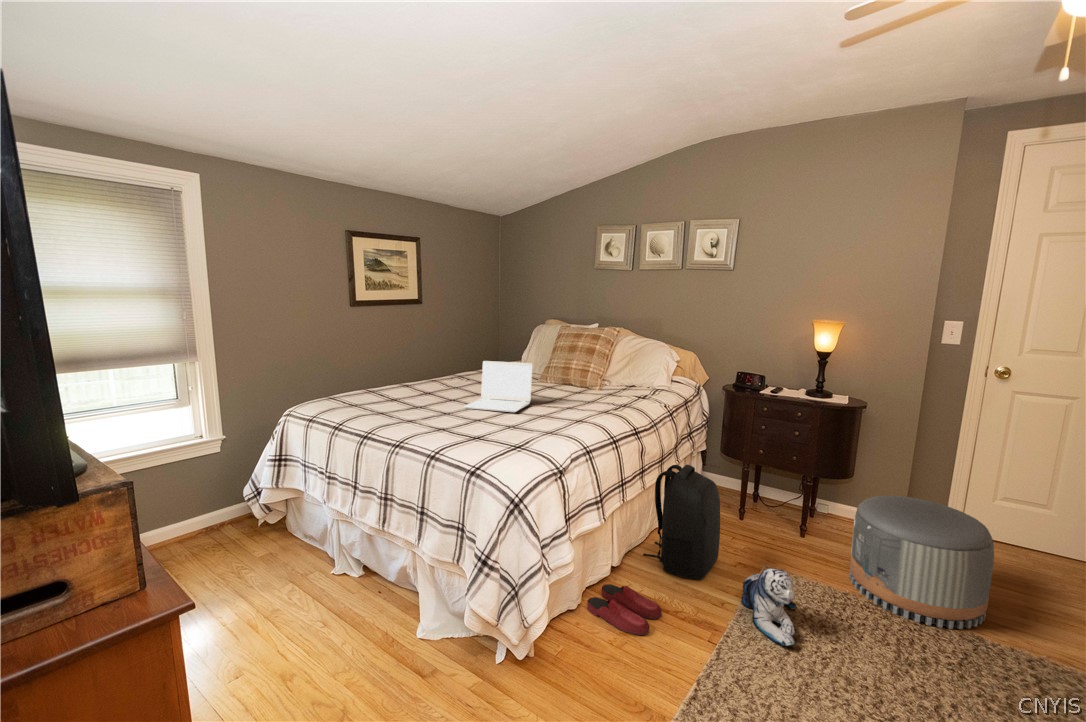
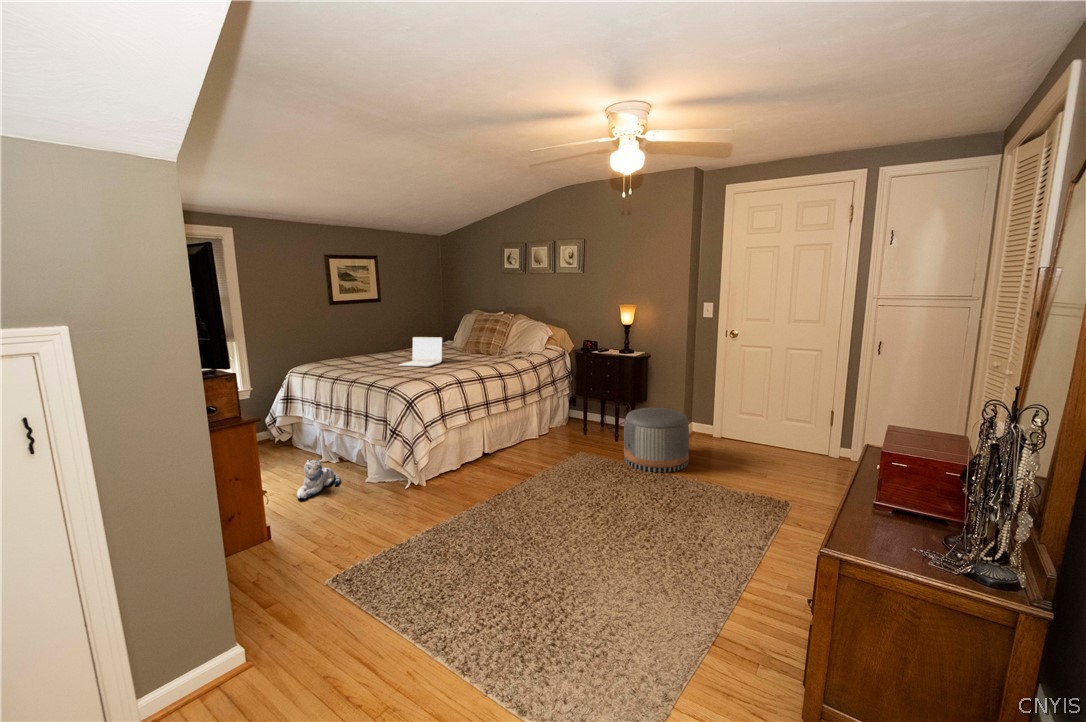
backpack: present [643,465,720,580] -> none [510,394,554,459]
plush toy: present [741,569,796,646] -> present [297,460,340,498]
slippers: present [587,584,662,635] -> none [463,459,504,479]

